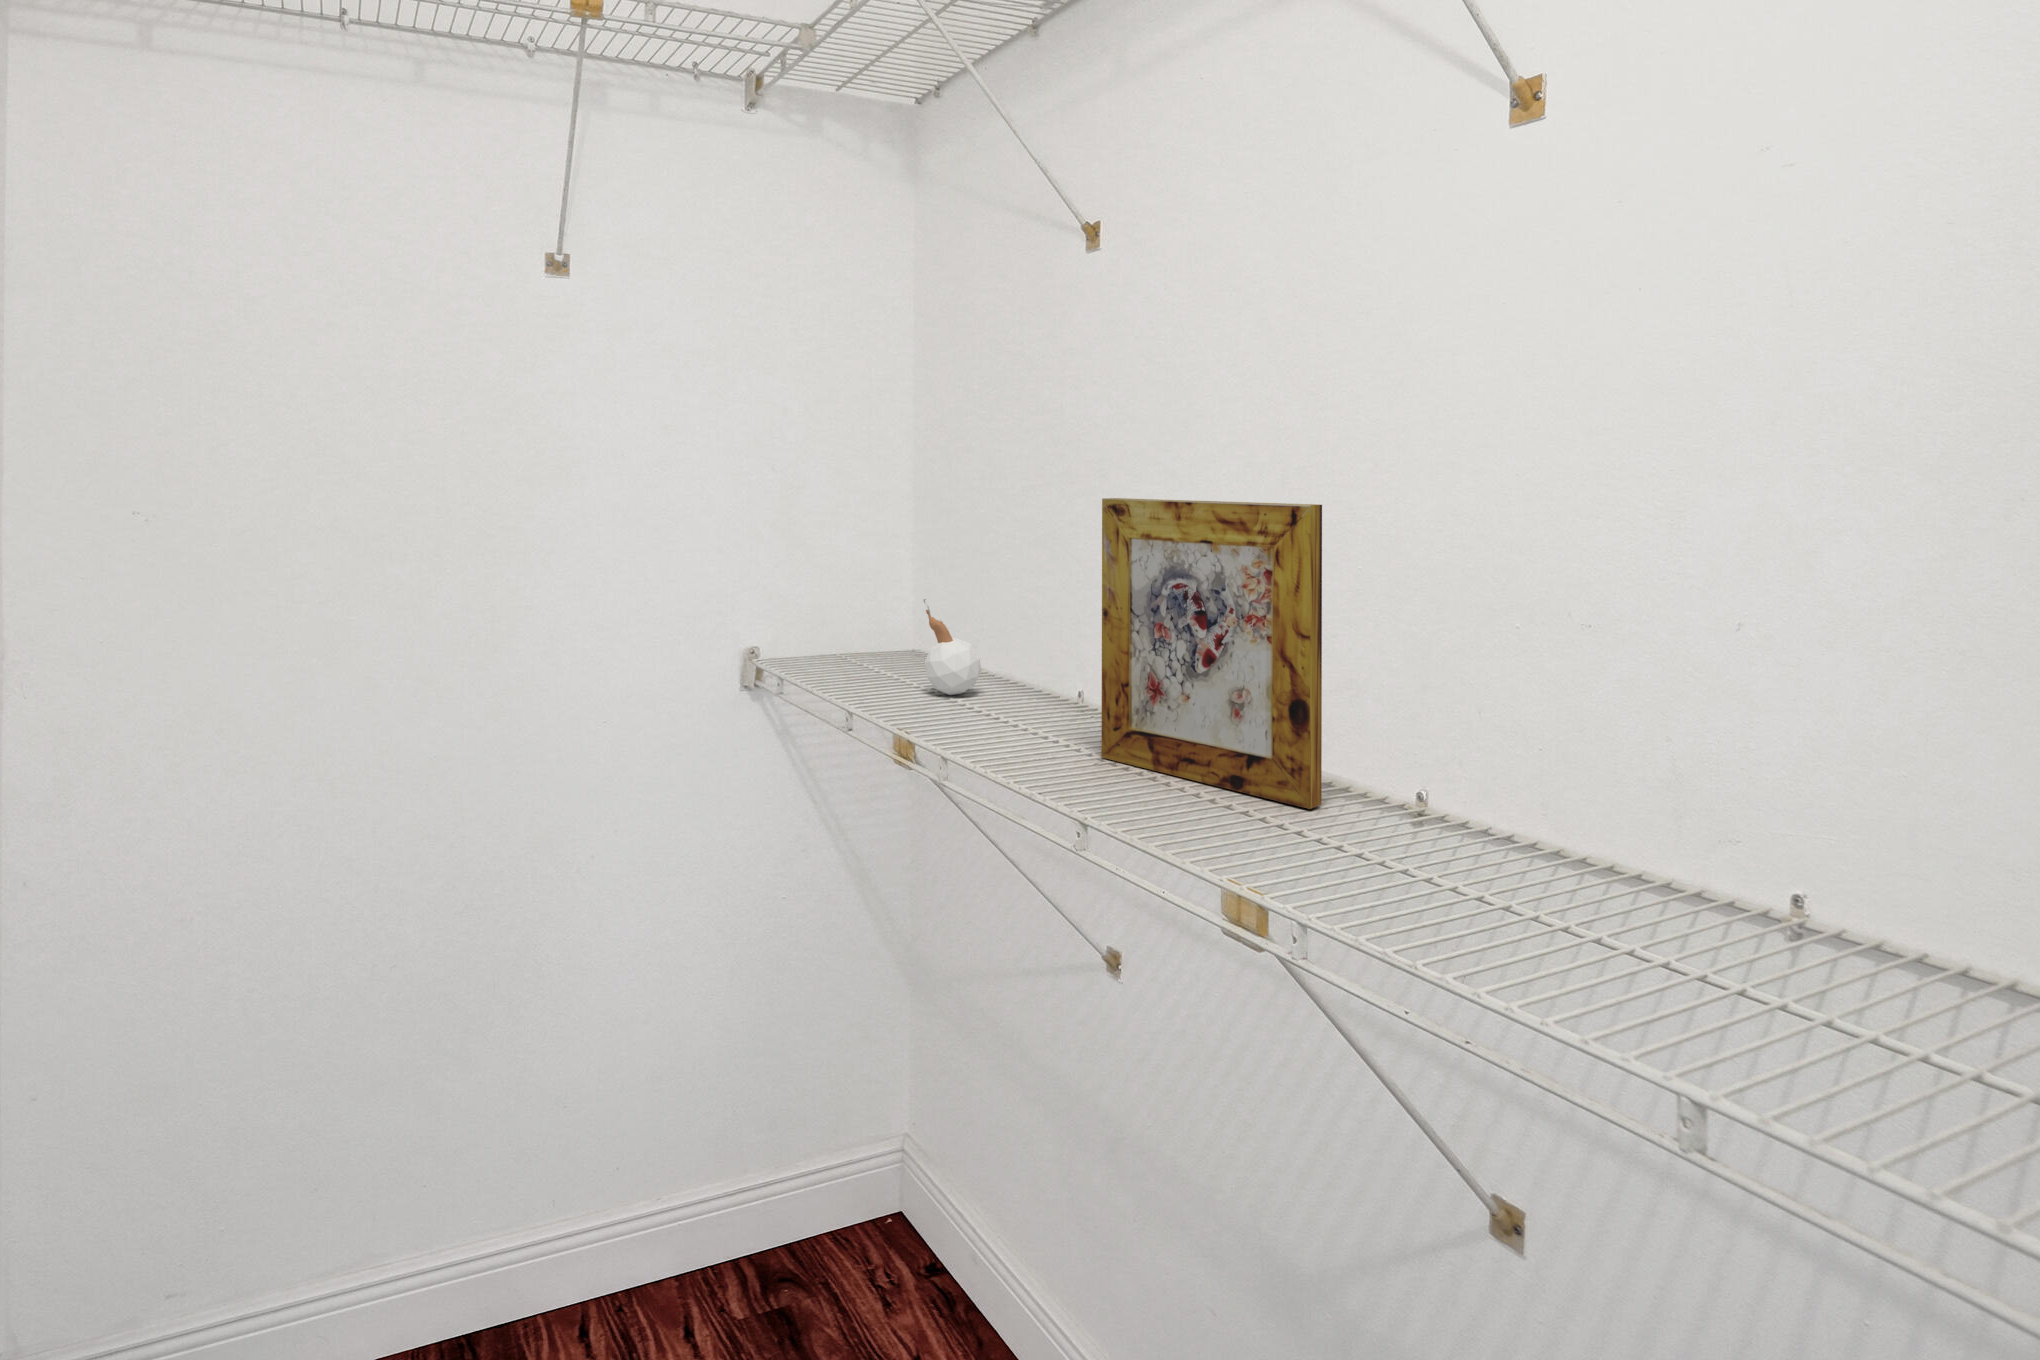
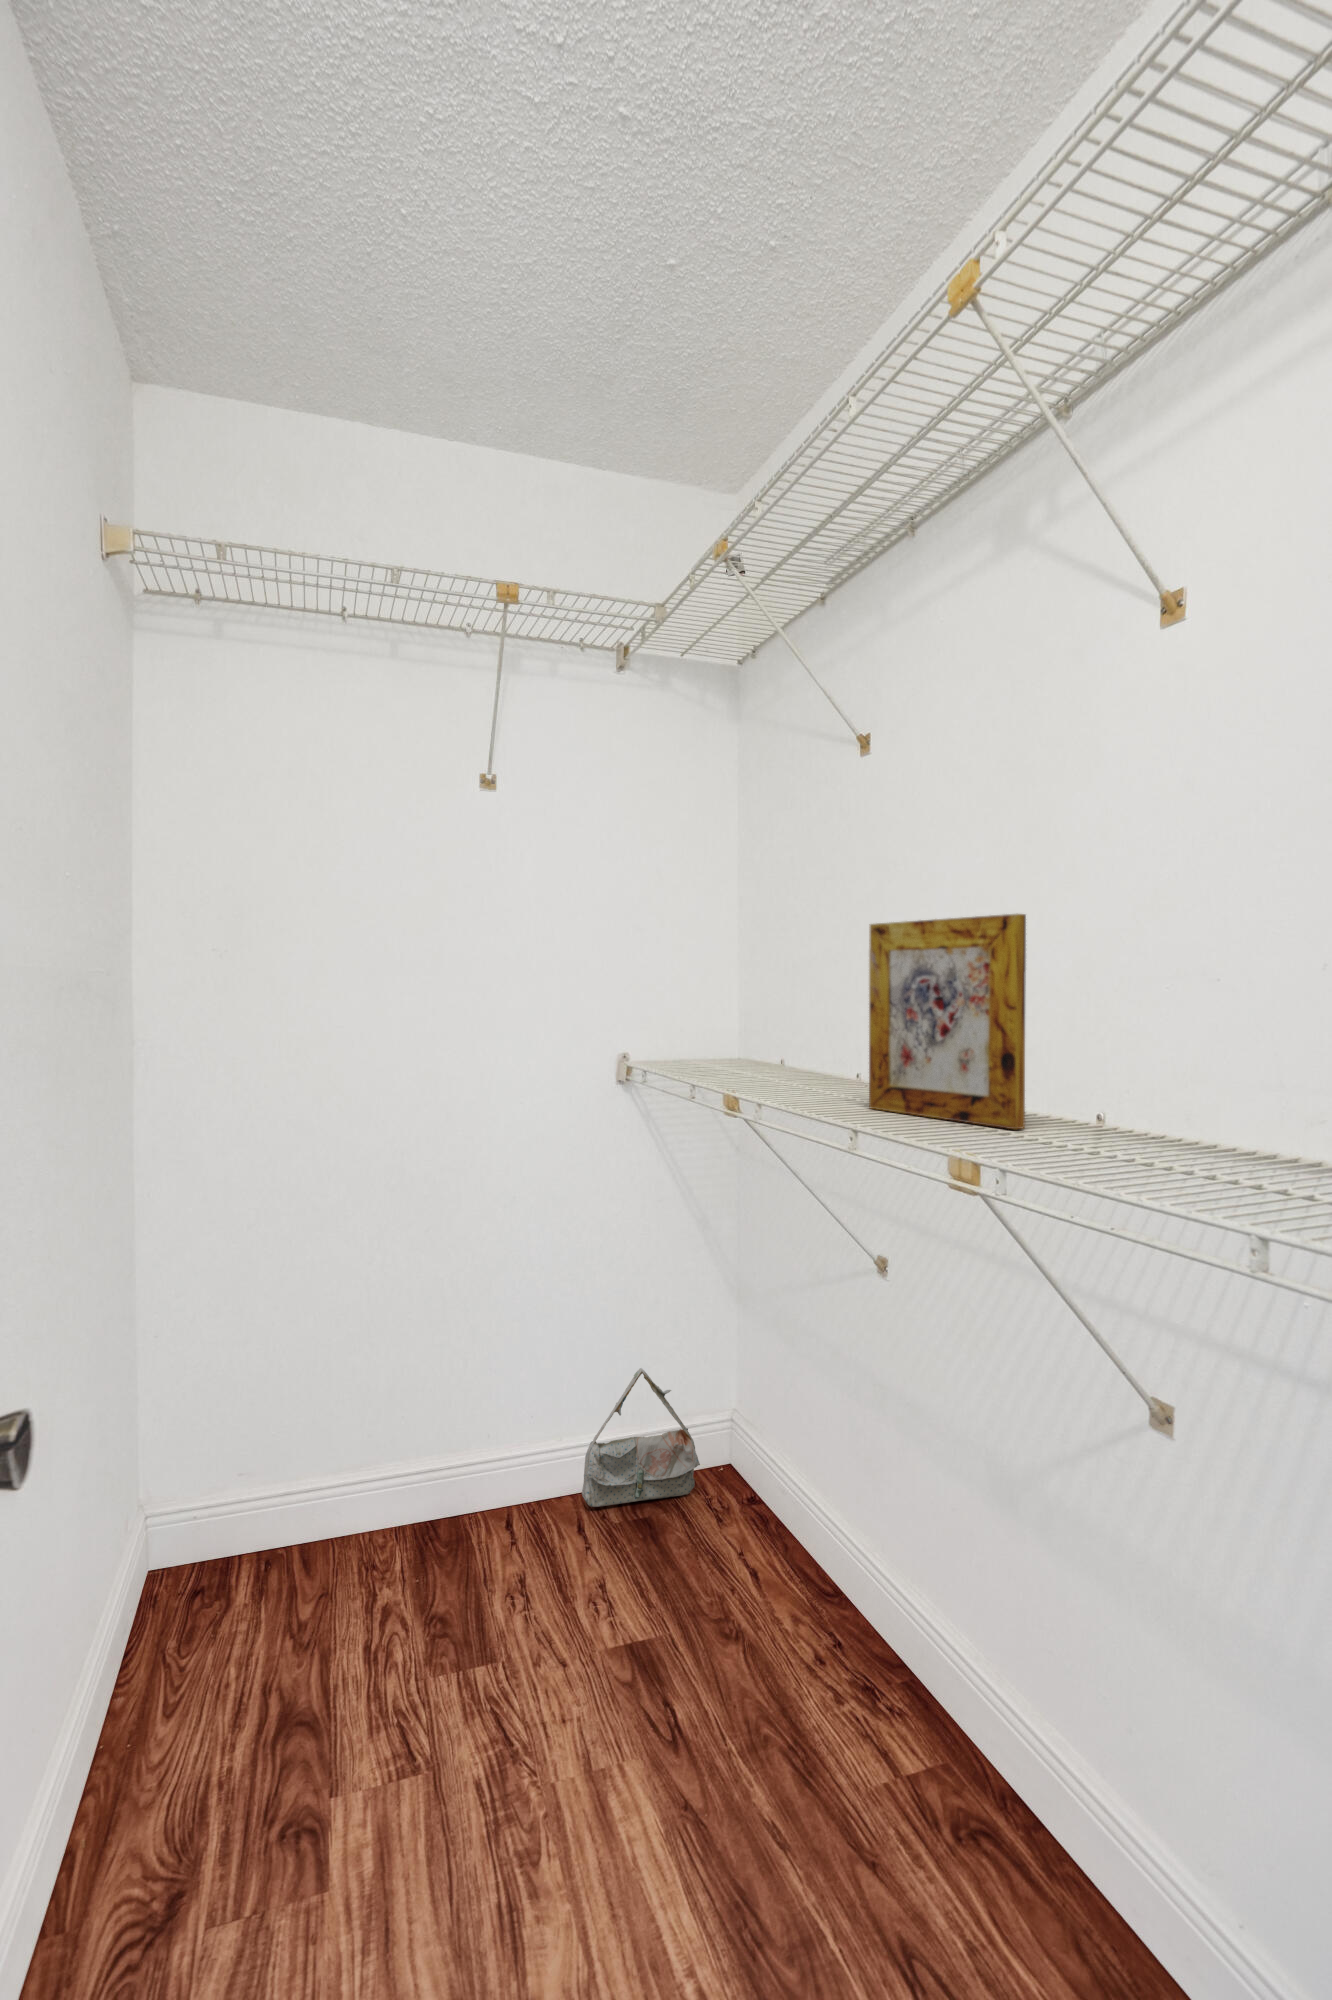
candle: present [924,599,981,695] -> none [744,1015,786,1084]
bag: none [690,1087,860,1295] -> present [582,1368,700,1507]

